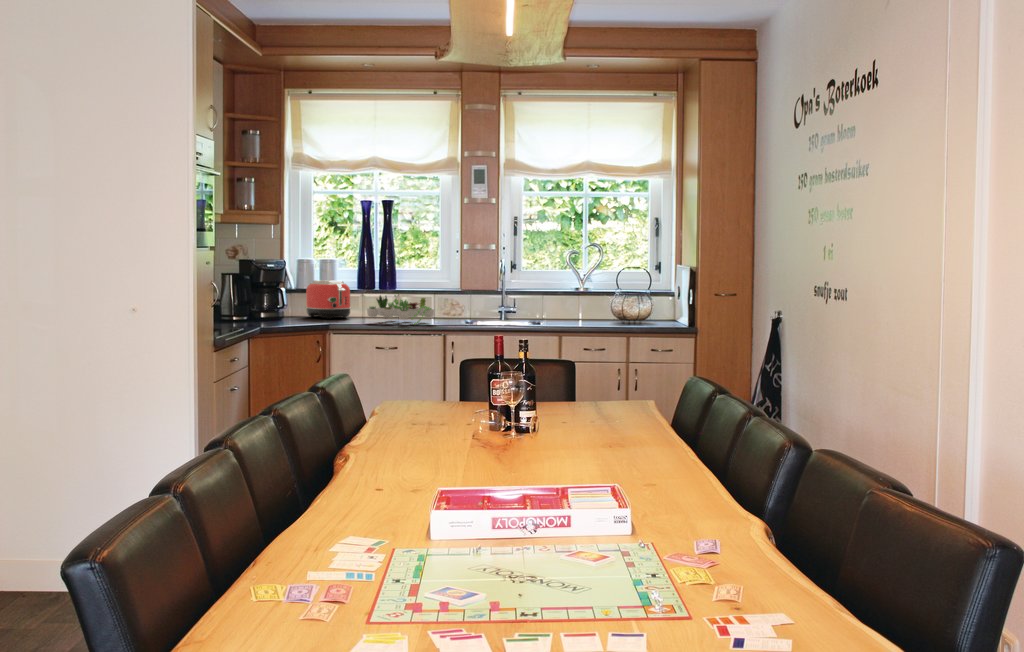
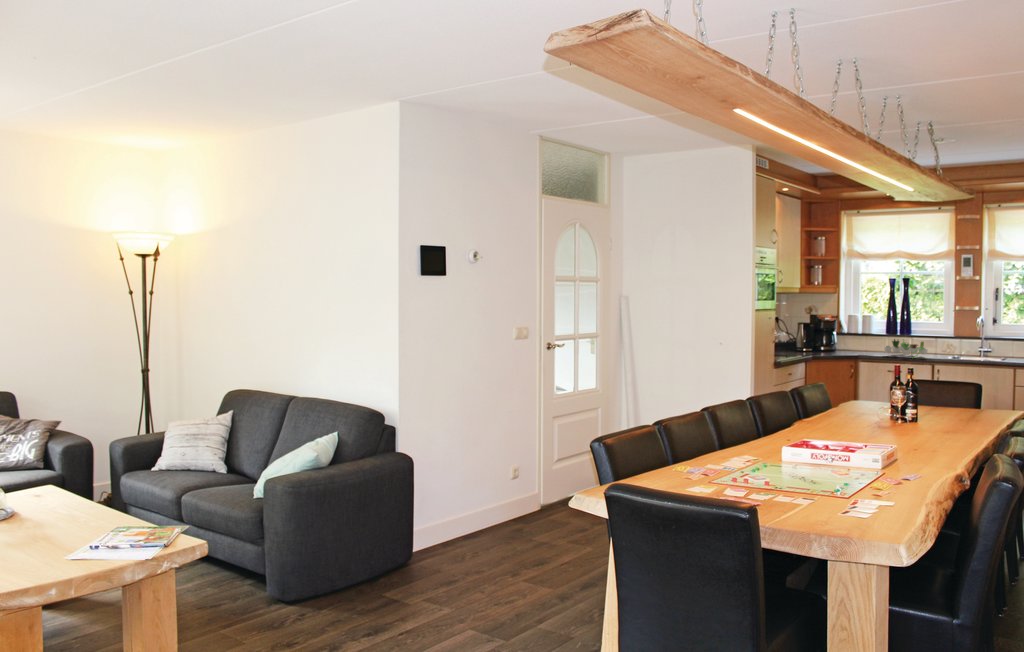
toaster: present [306,280,351,319] -> none [850,328,879,352]

